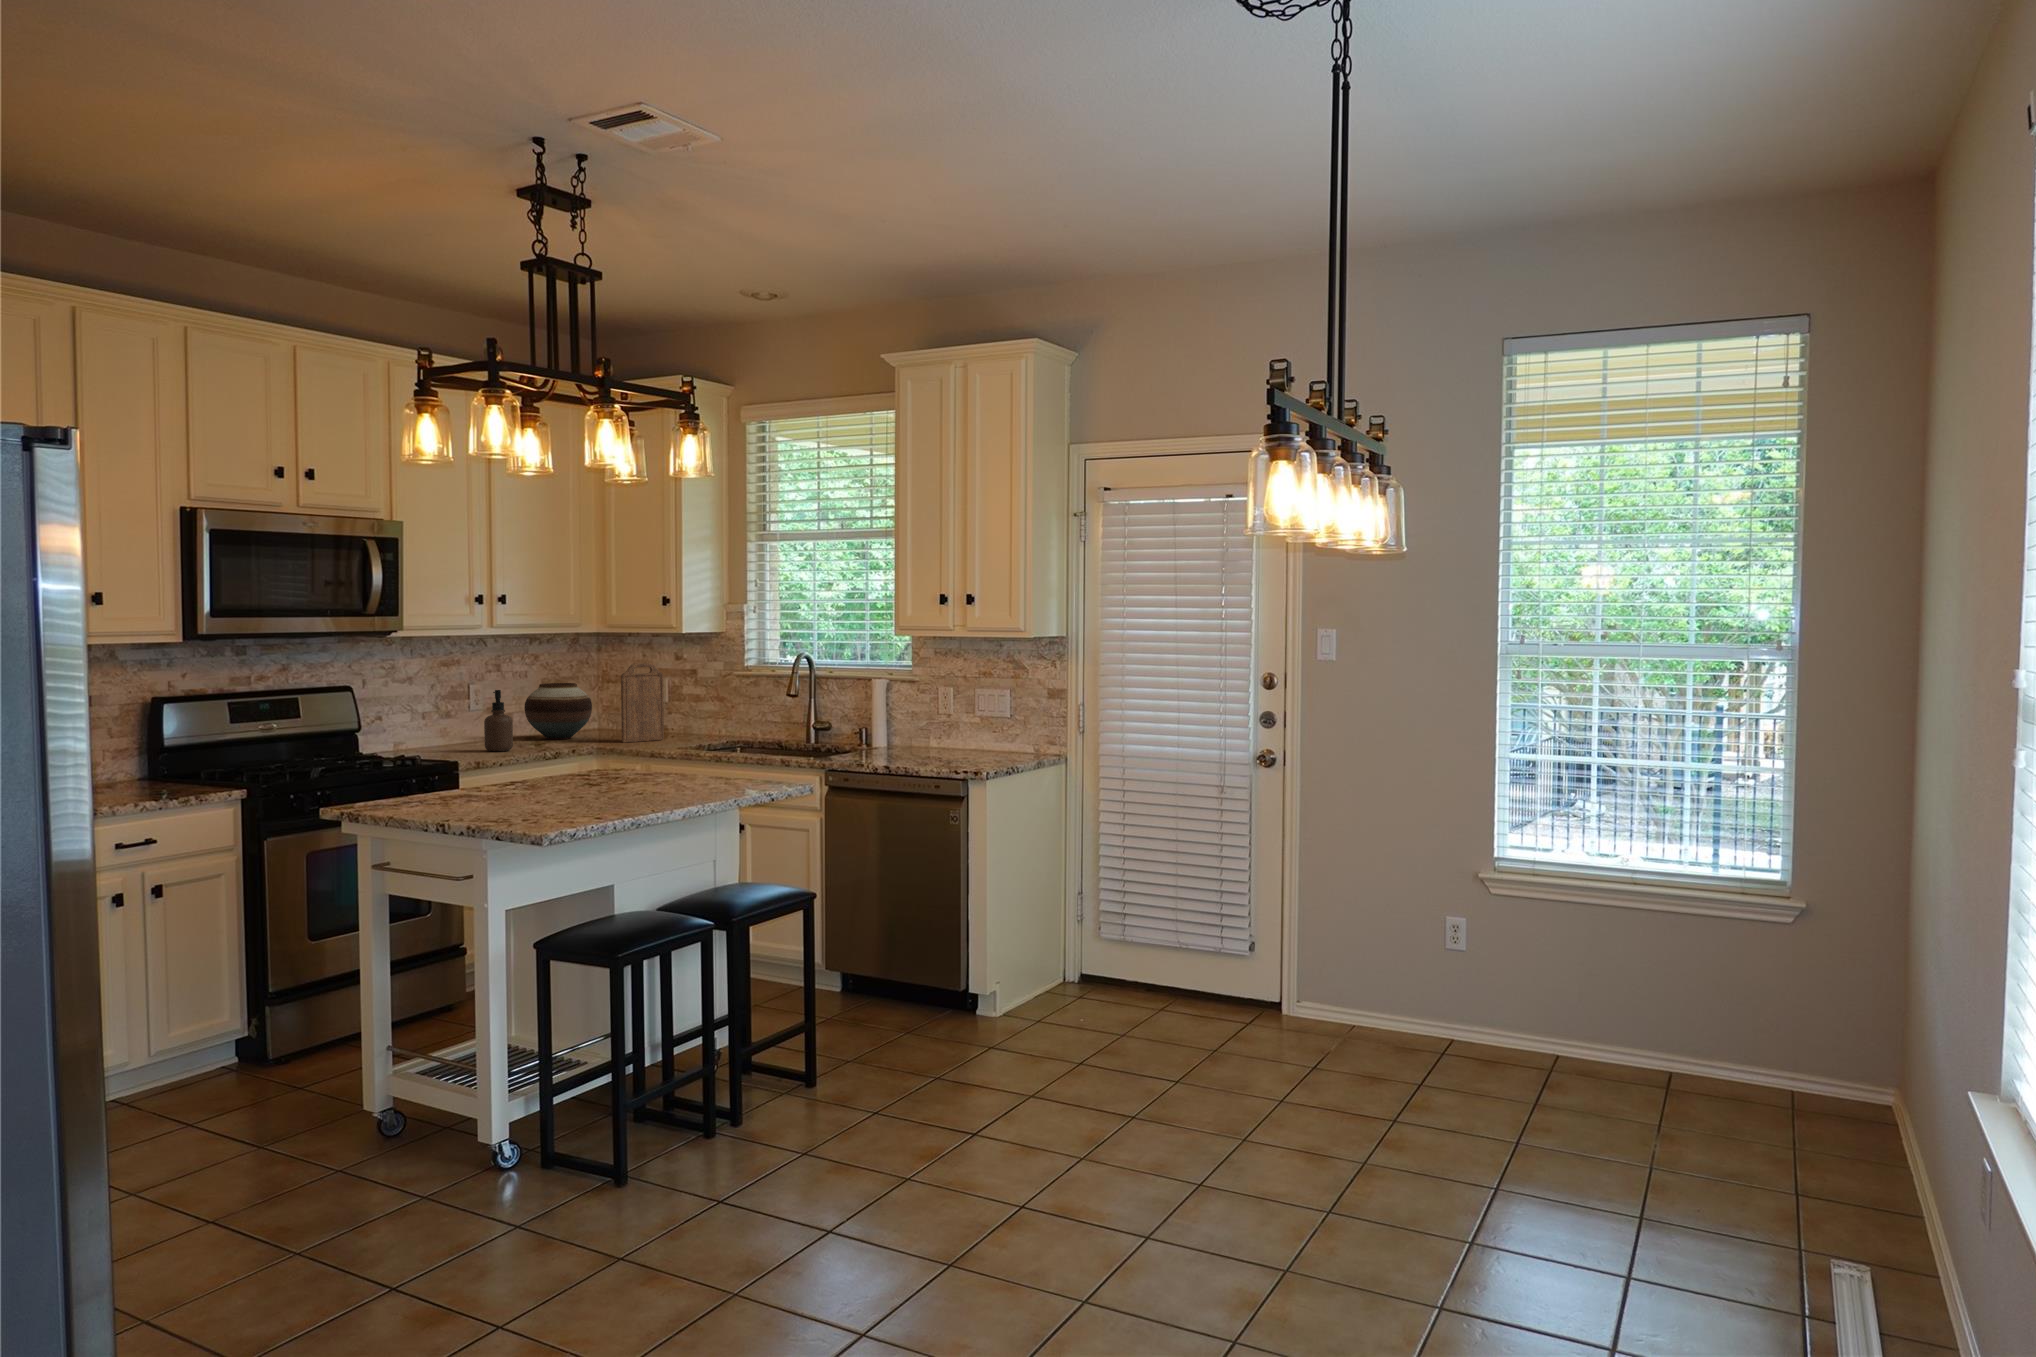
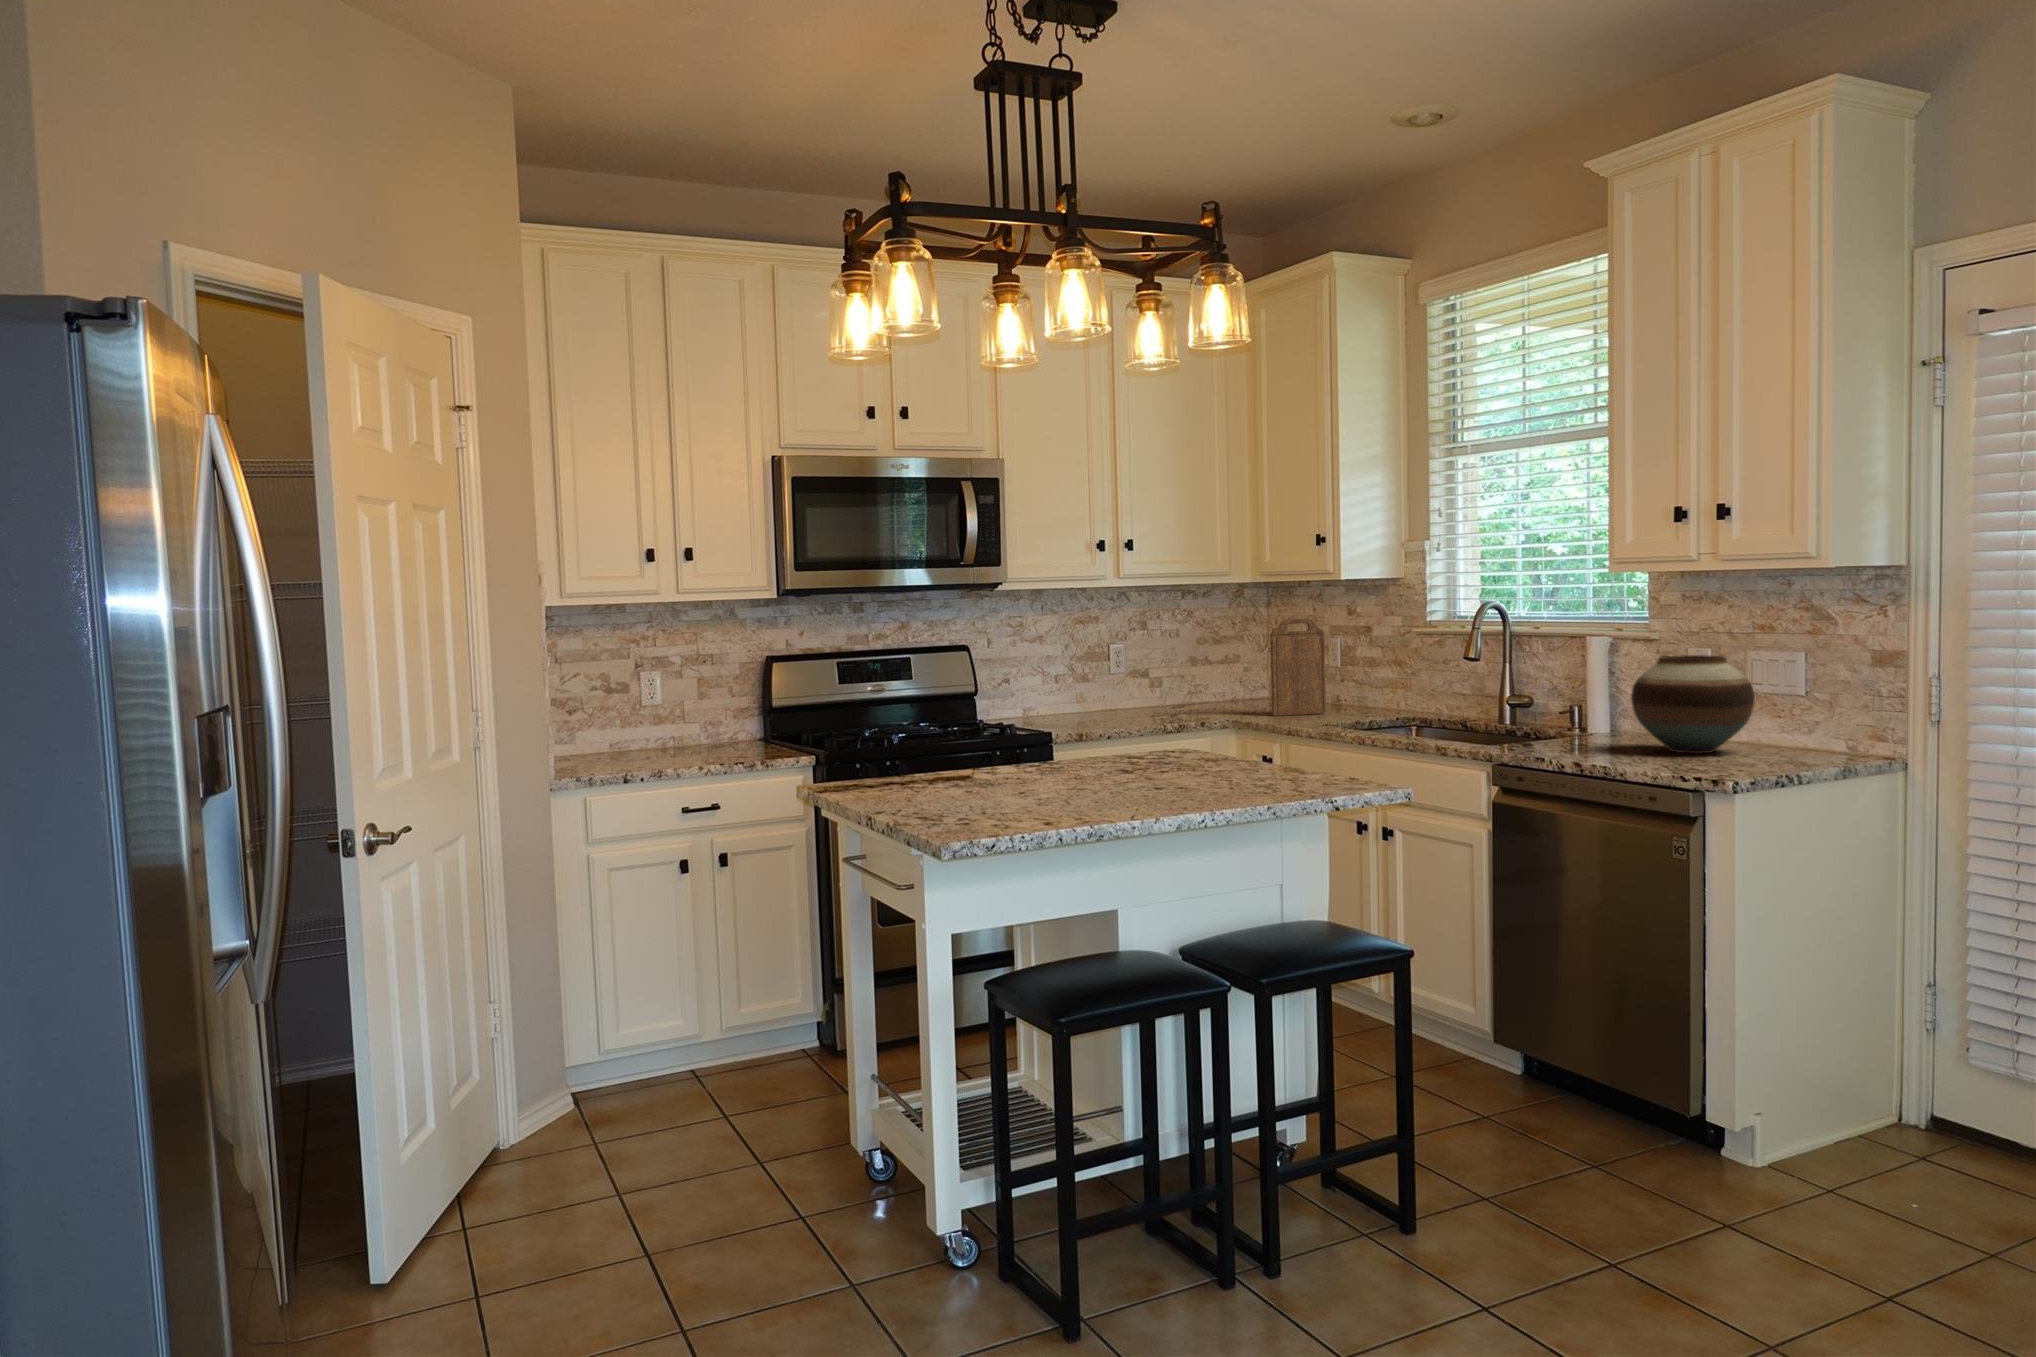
vase: present [524,683,592,739] -> present [1631,655,1755,753]
soap dispenser: present [484,690,513,752] -> none [1106,651,1137,722]

